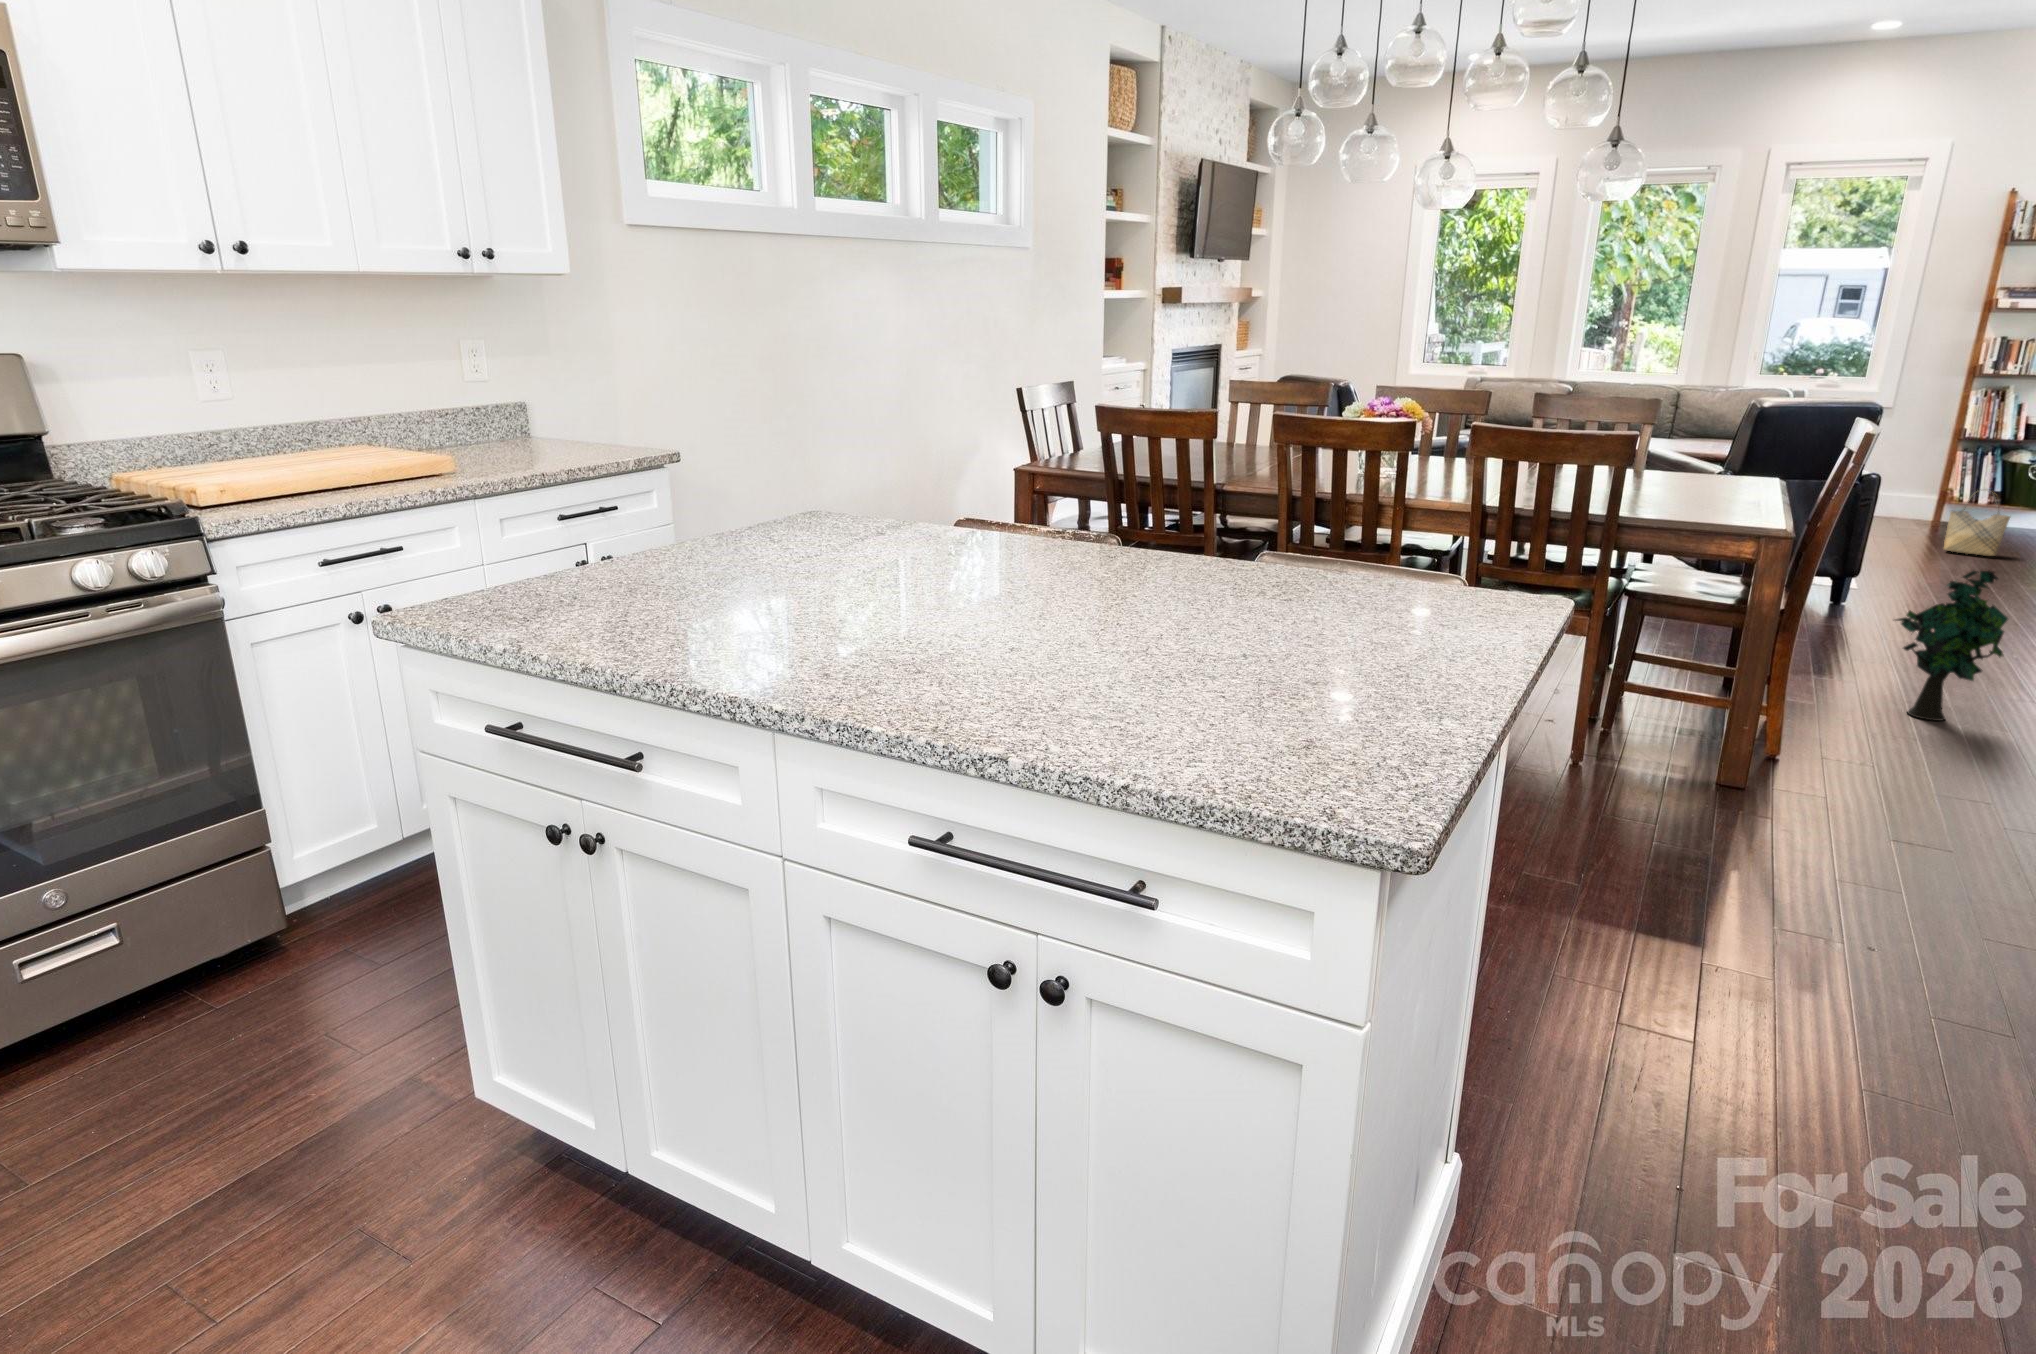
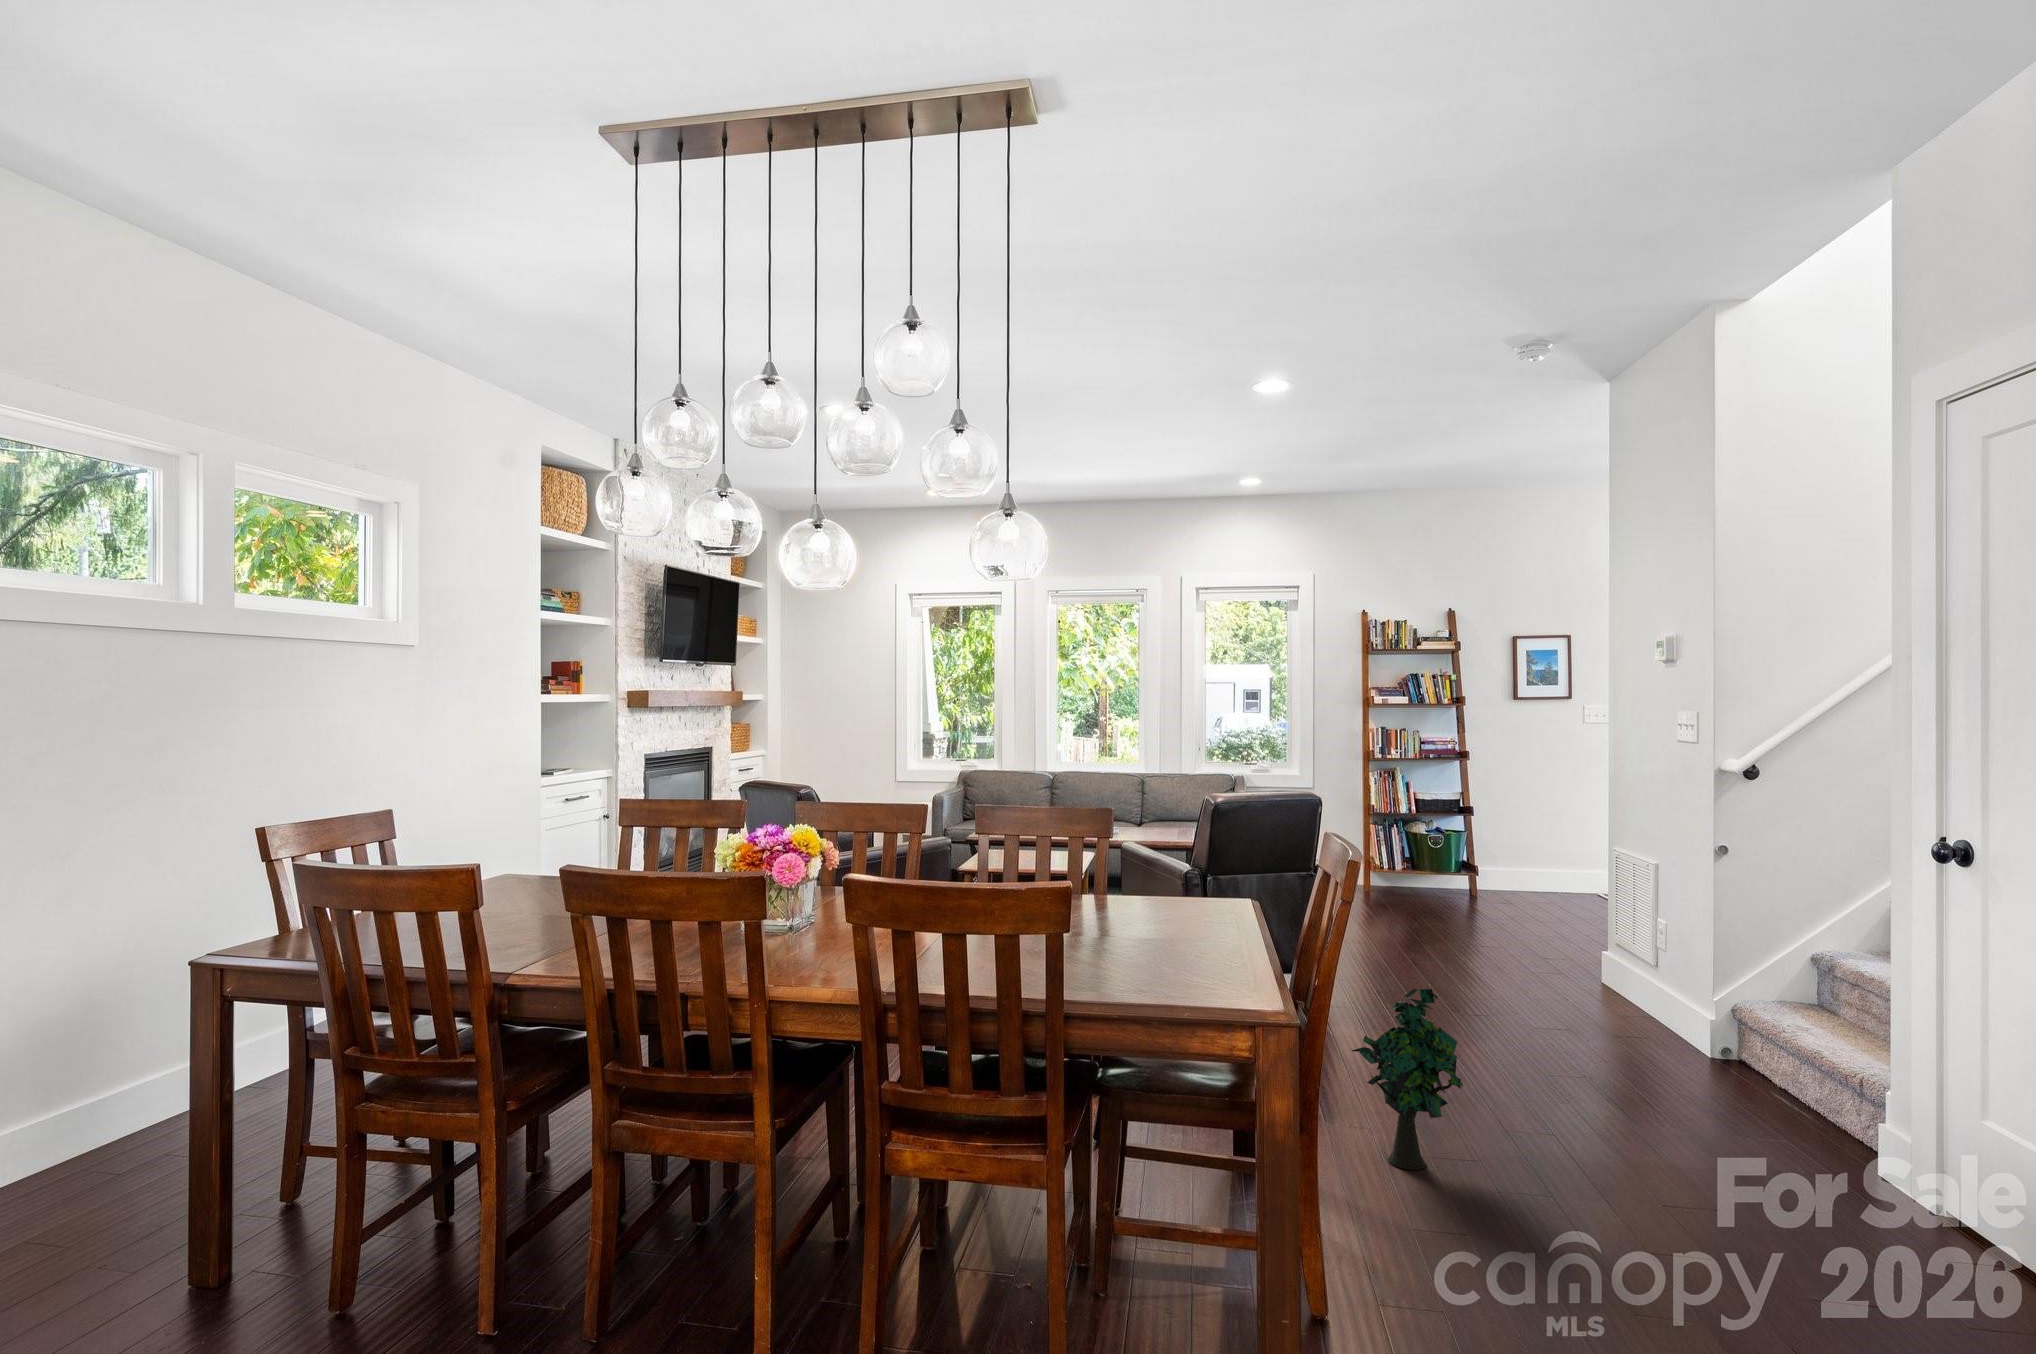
woven basket: present [1944,489,2010,556] -> none [1377,861,1424,923]

